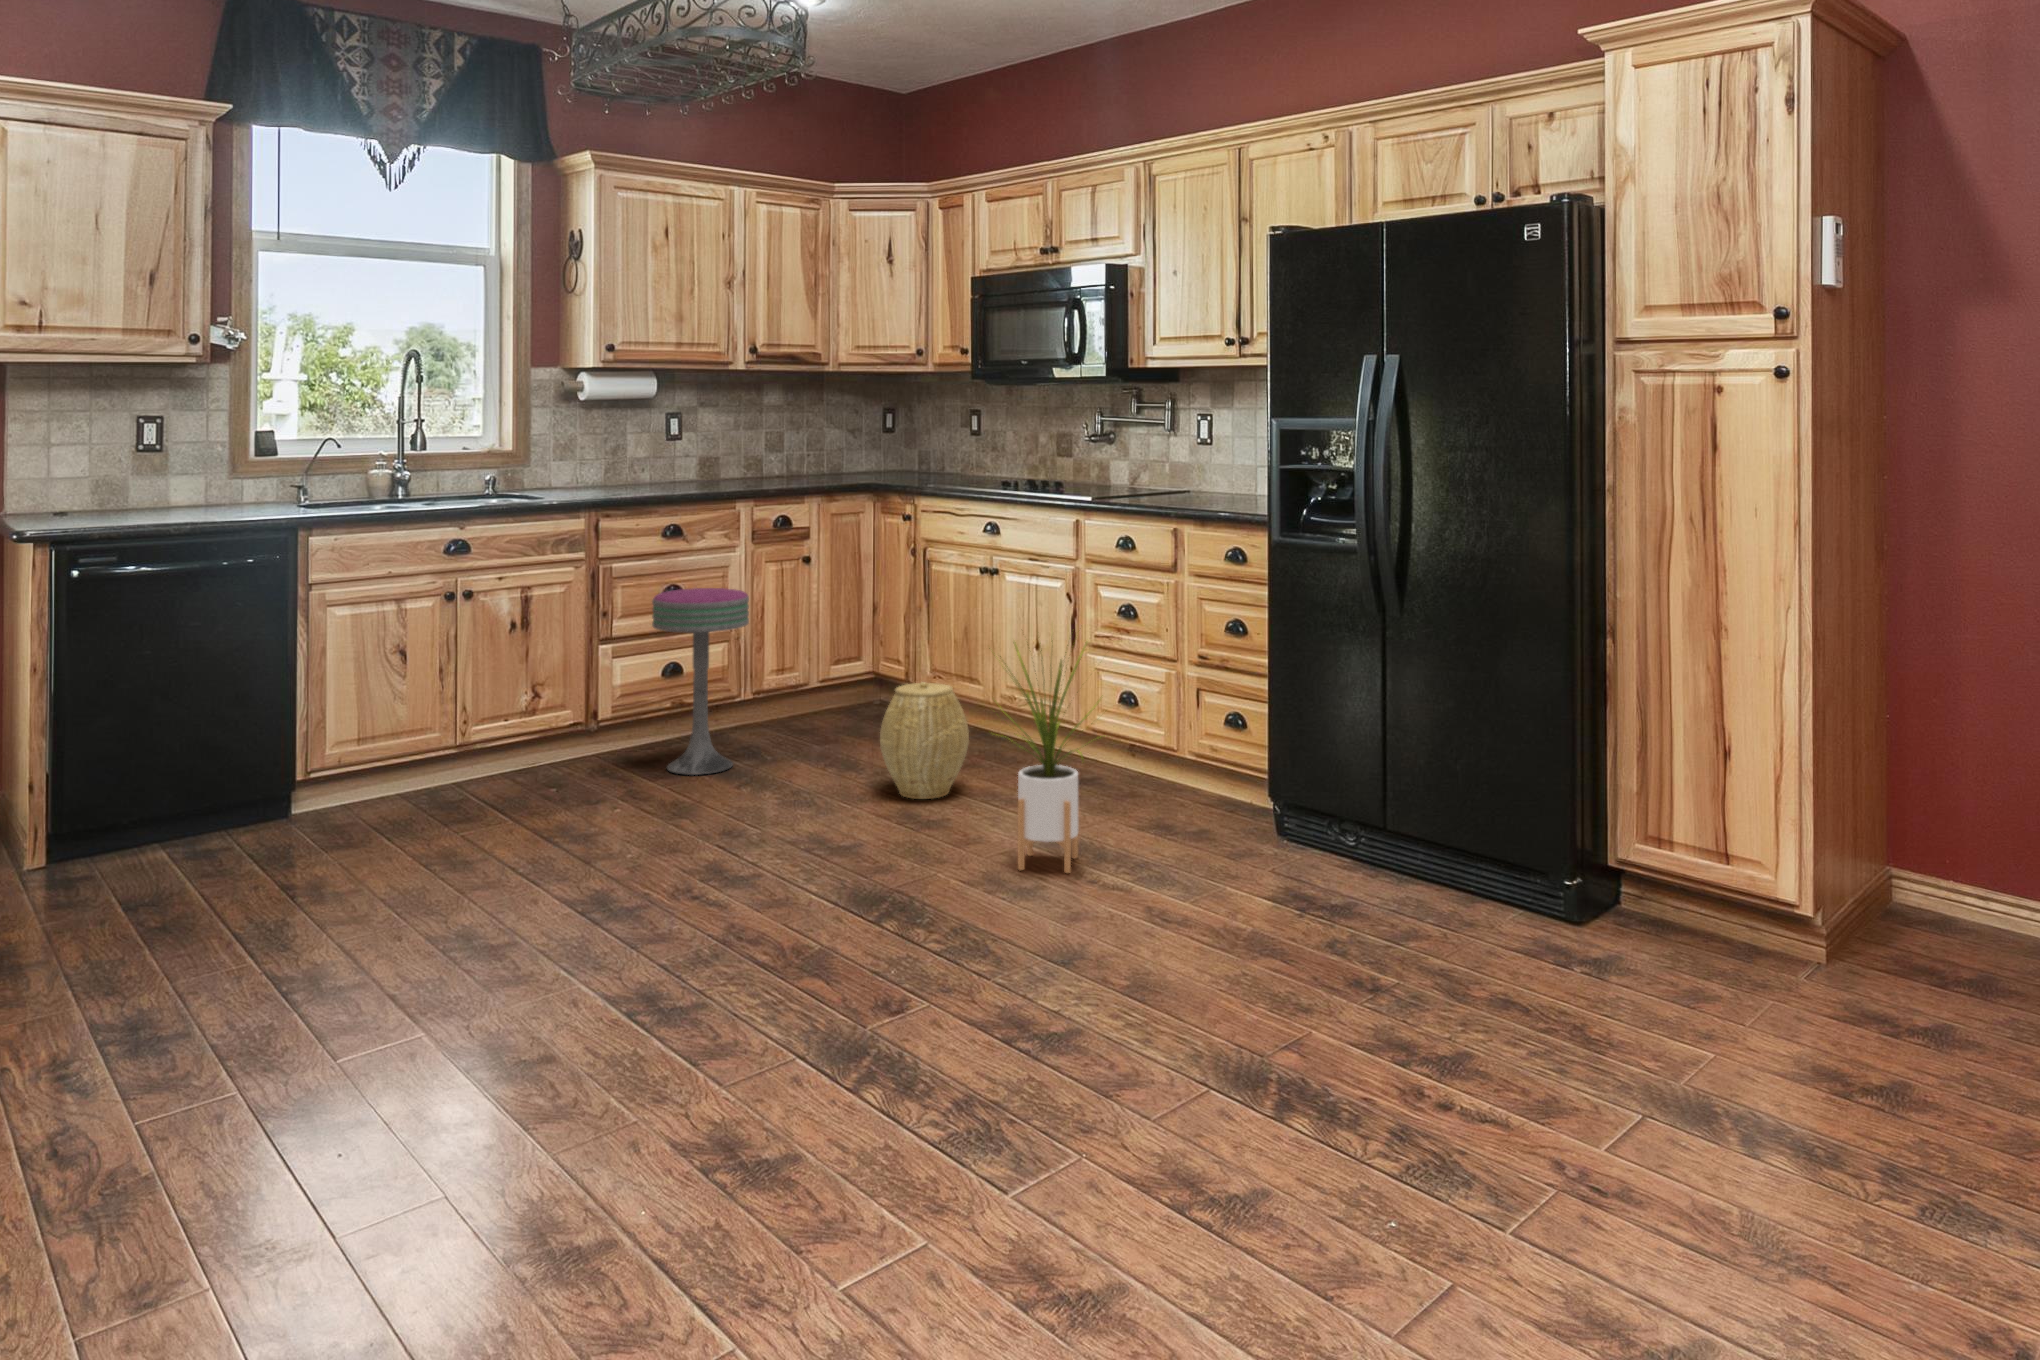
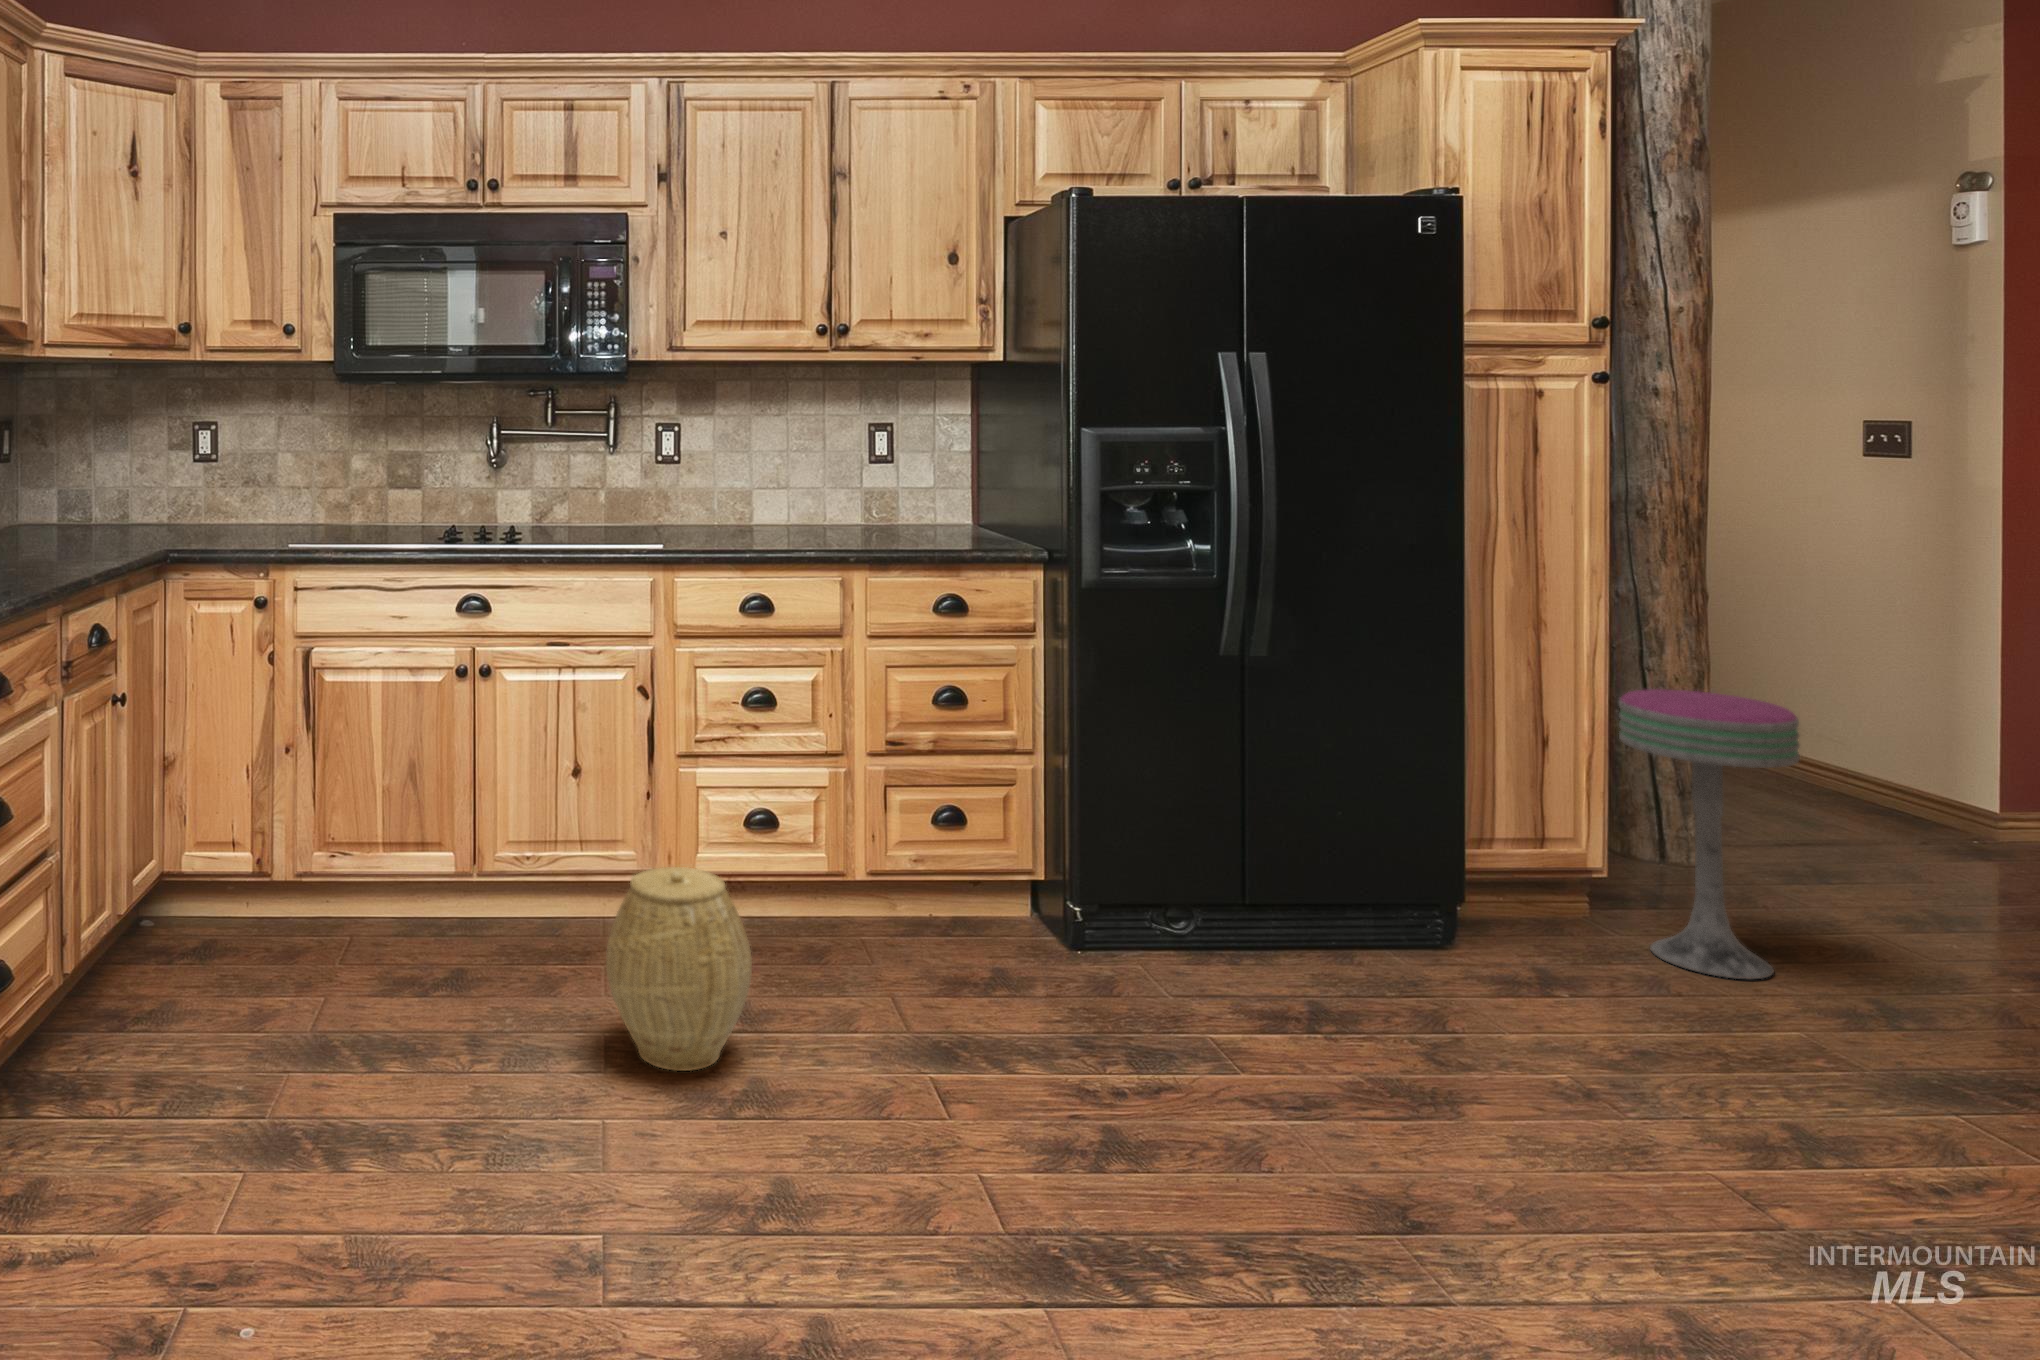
bar stool: present [652,588,749,775] -> present [1619,689,1800,979]
house plant: present [992,641,1096,873] -> none [1009,731,1218,1114]

